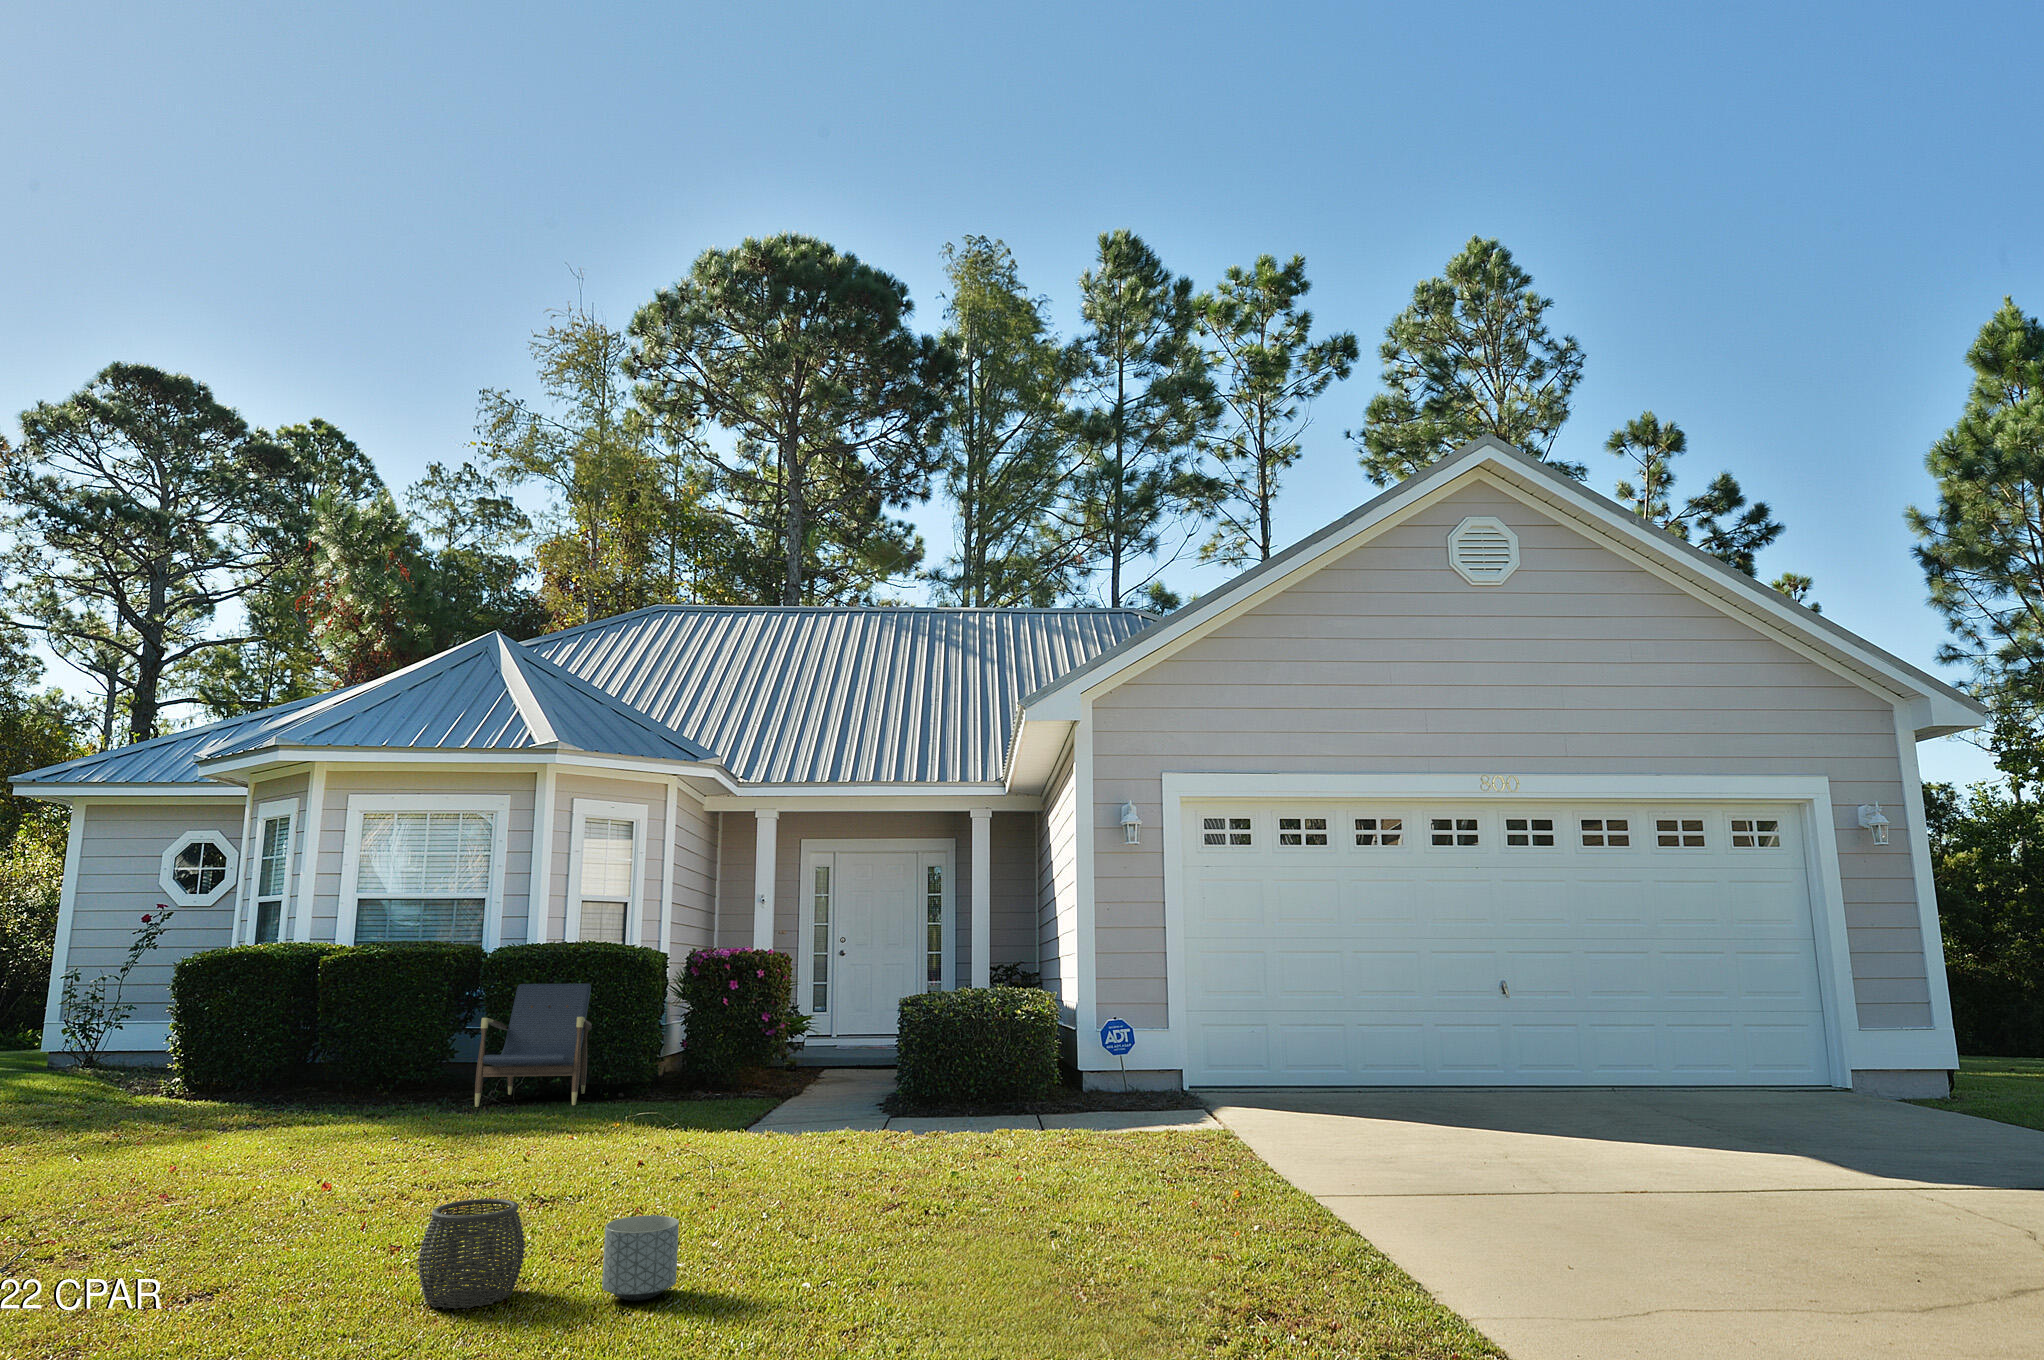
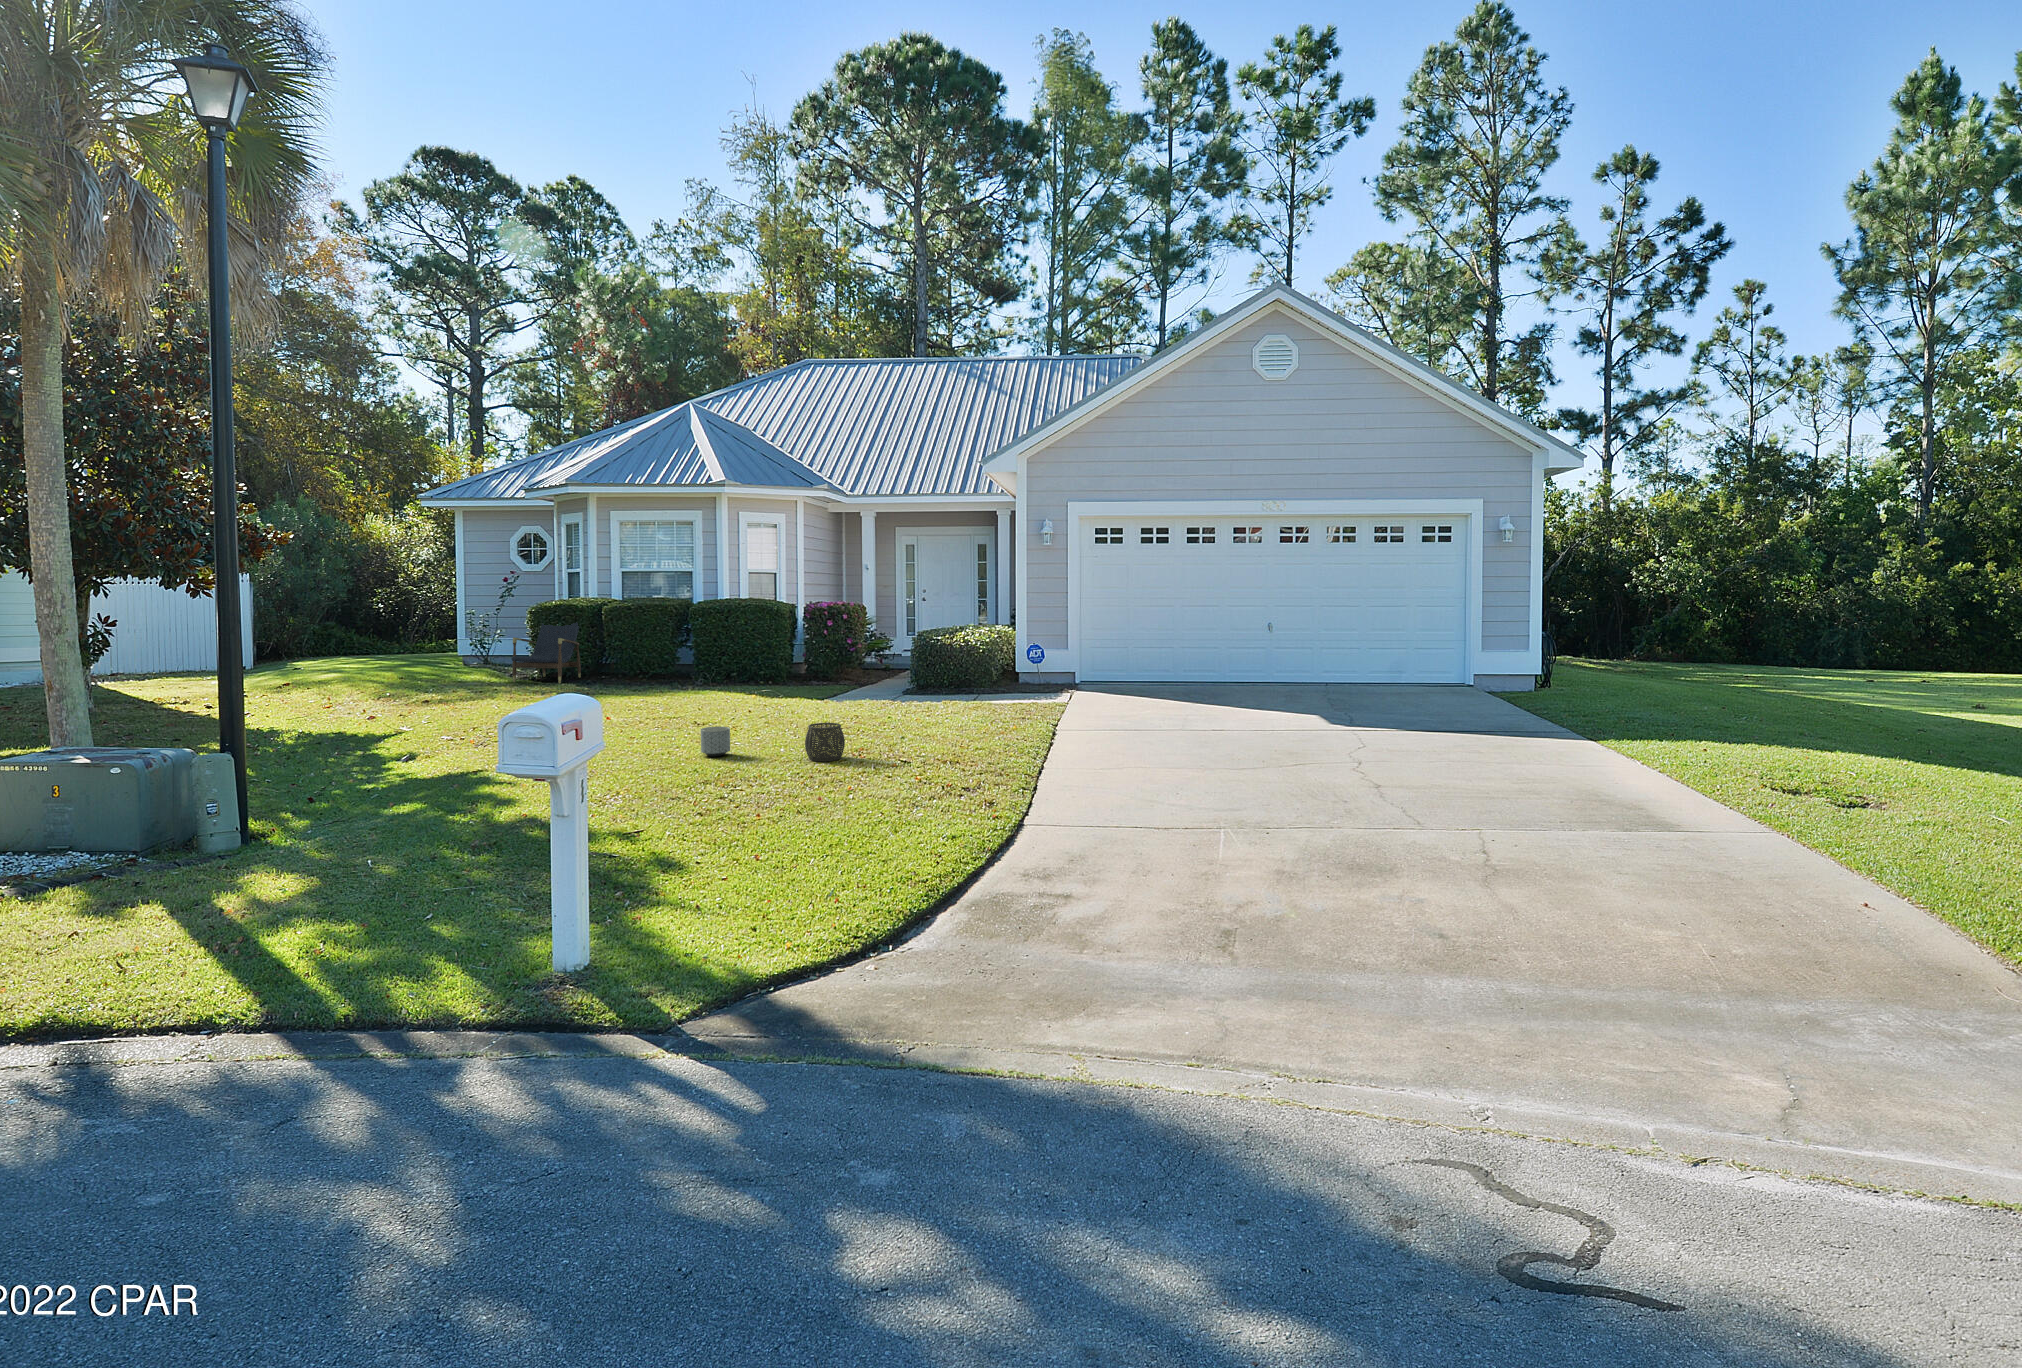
lounge chair: present [475,984,592,1107] -> present [511,622,581,683]
woven basket: present [417,1199,526,1310] -> present [805,723,845,761]

